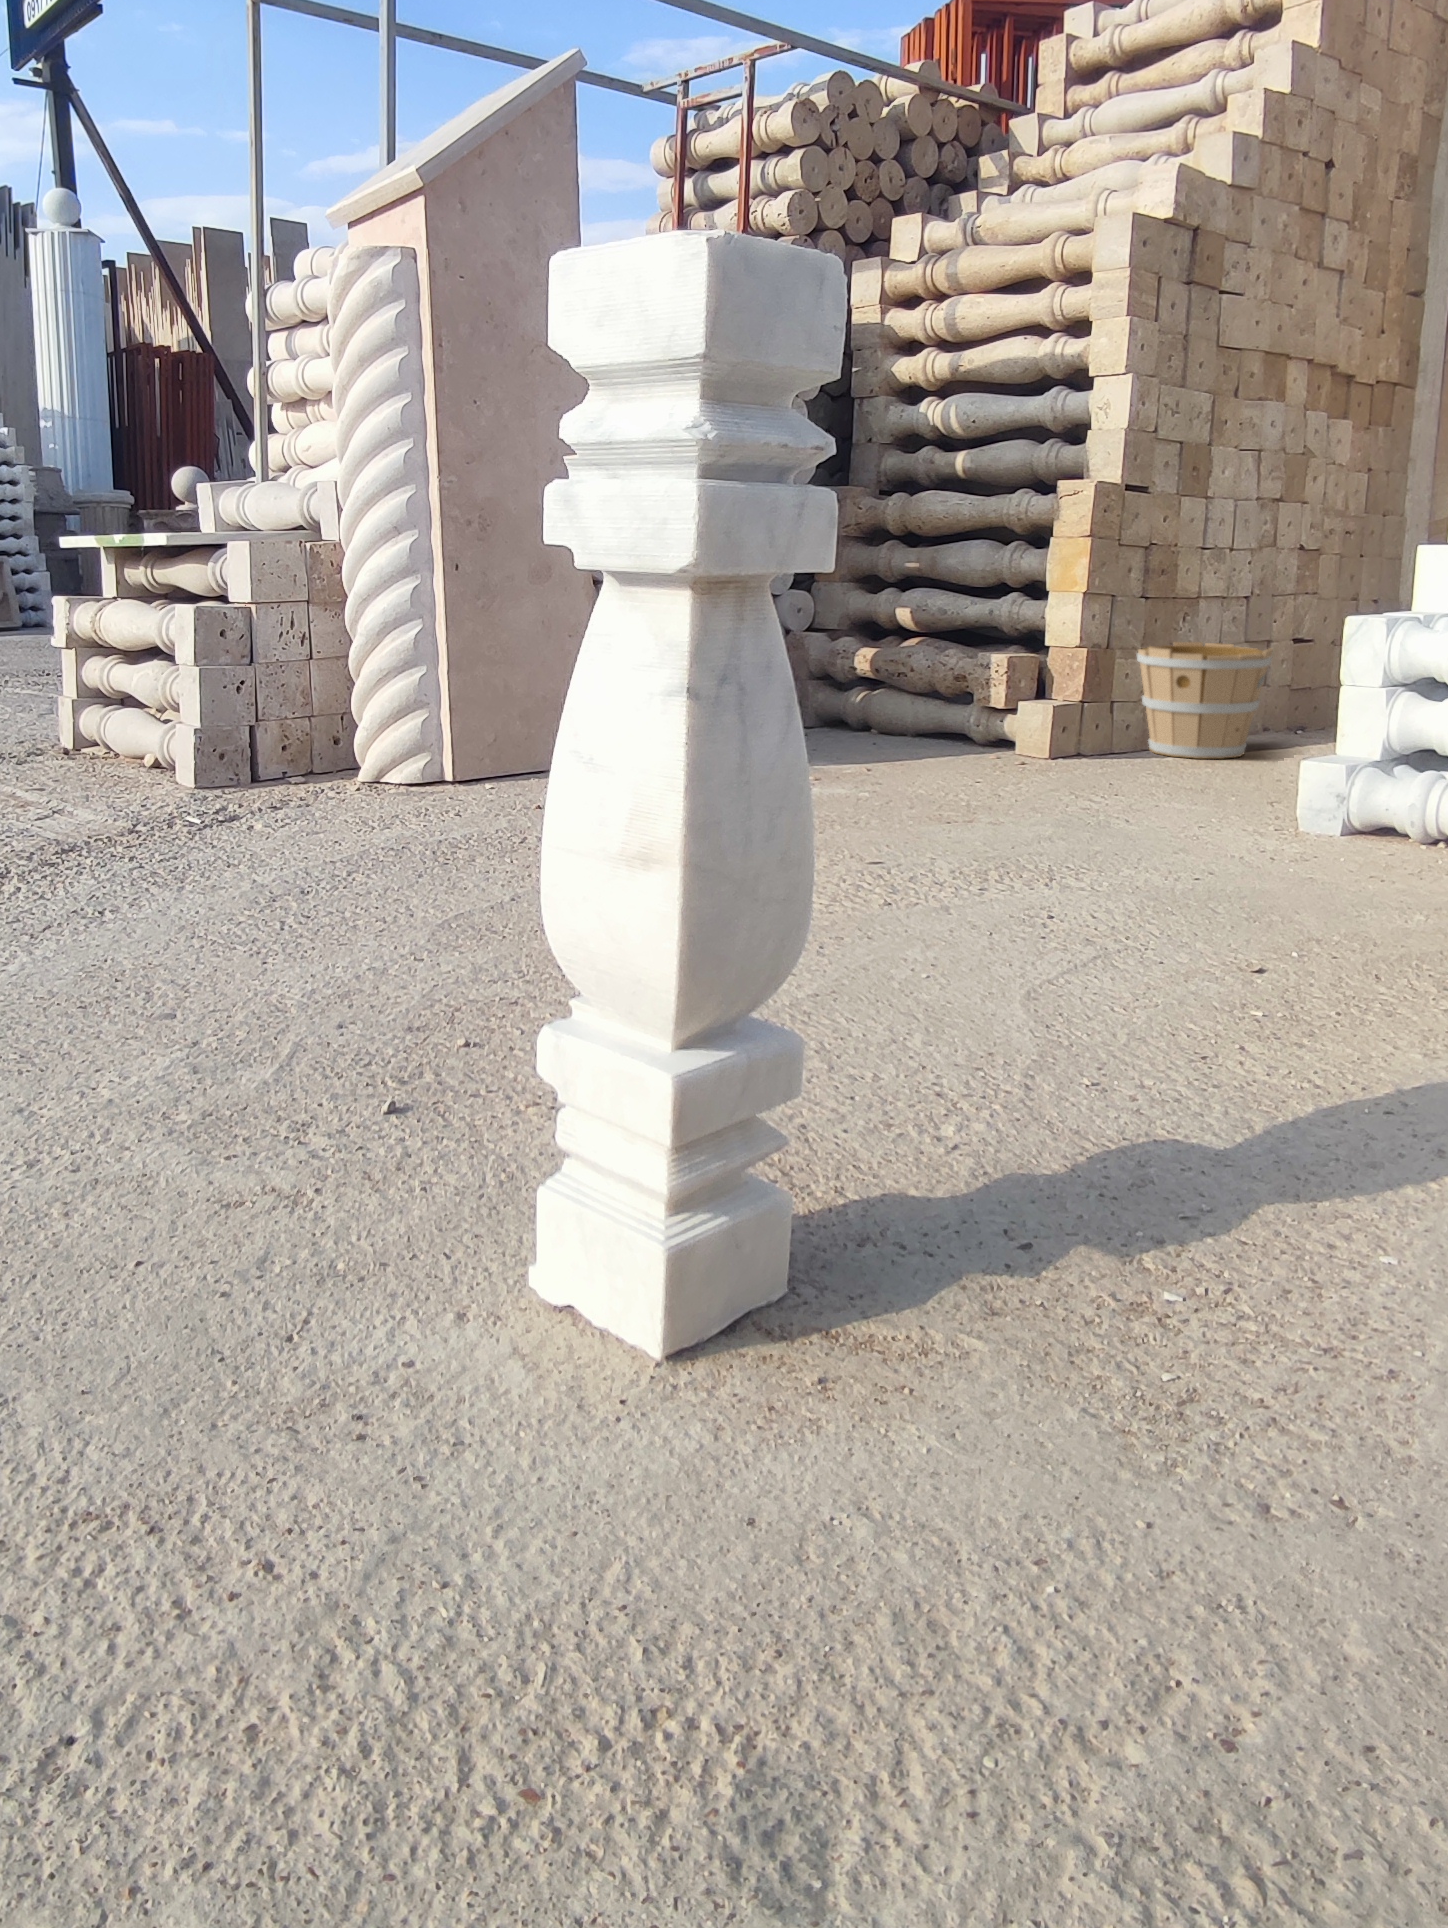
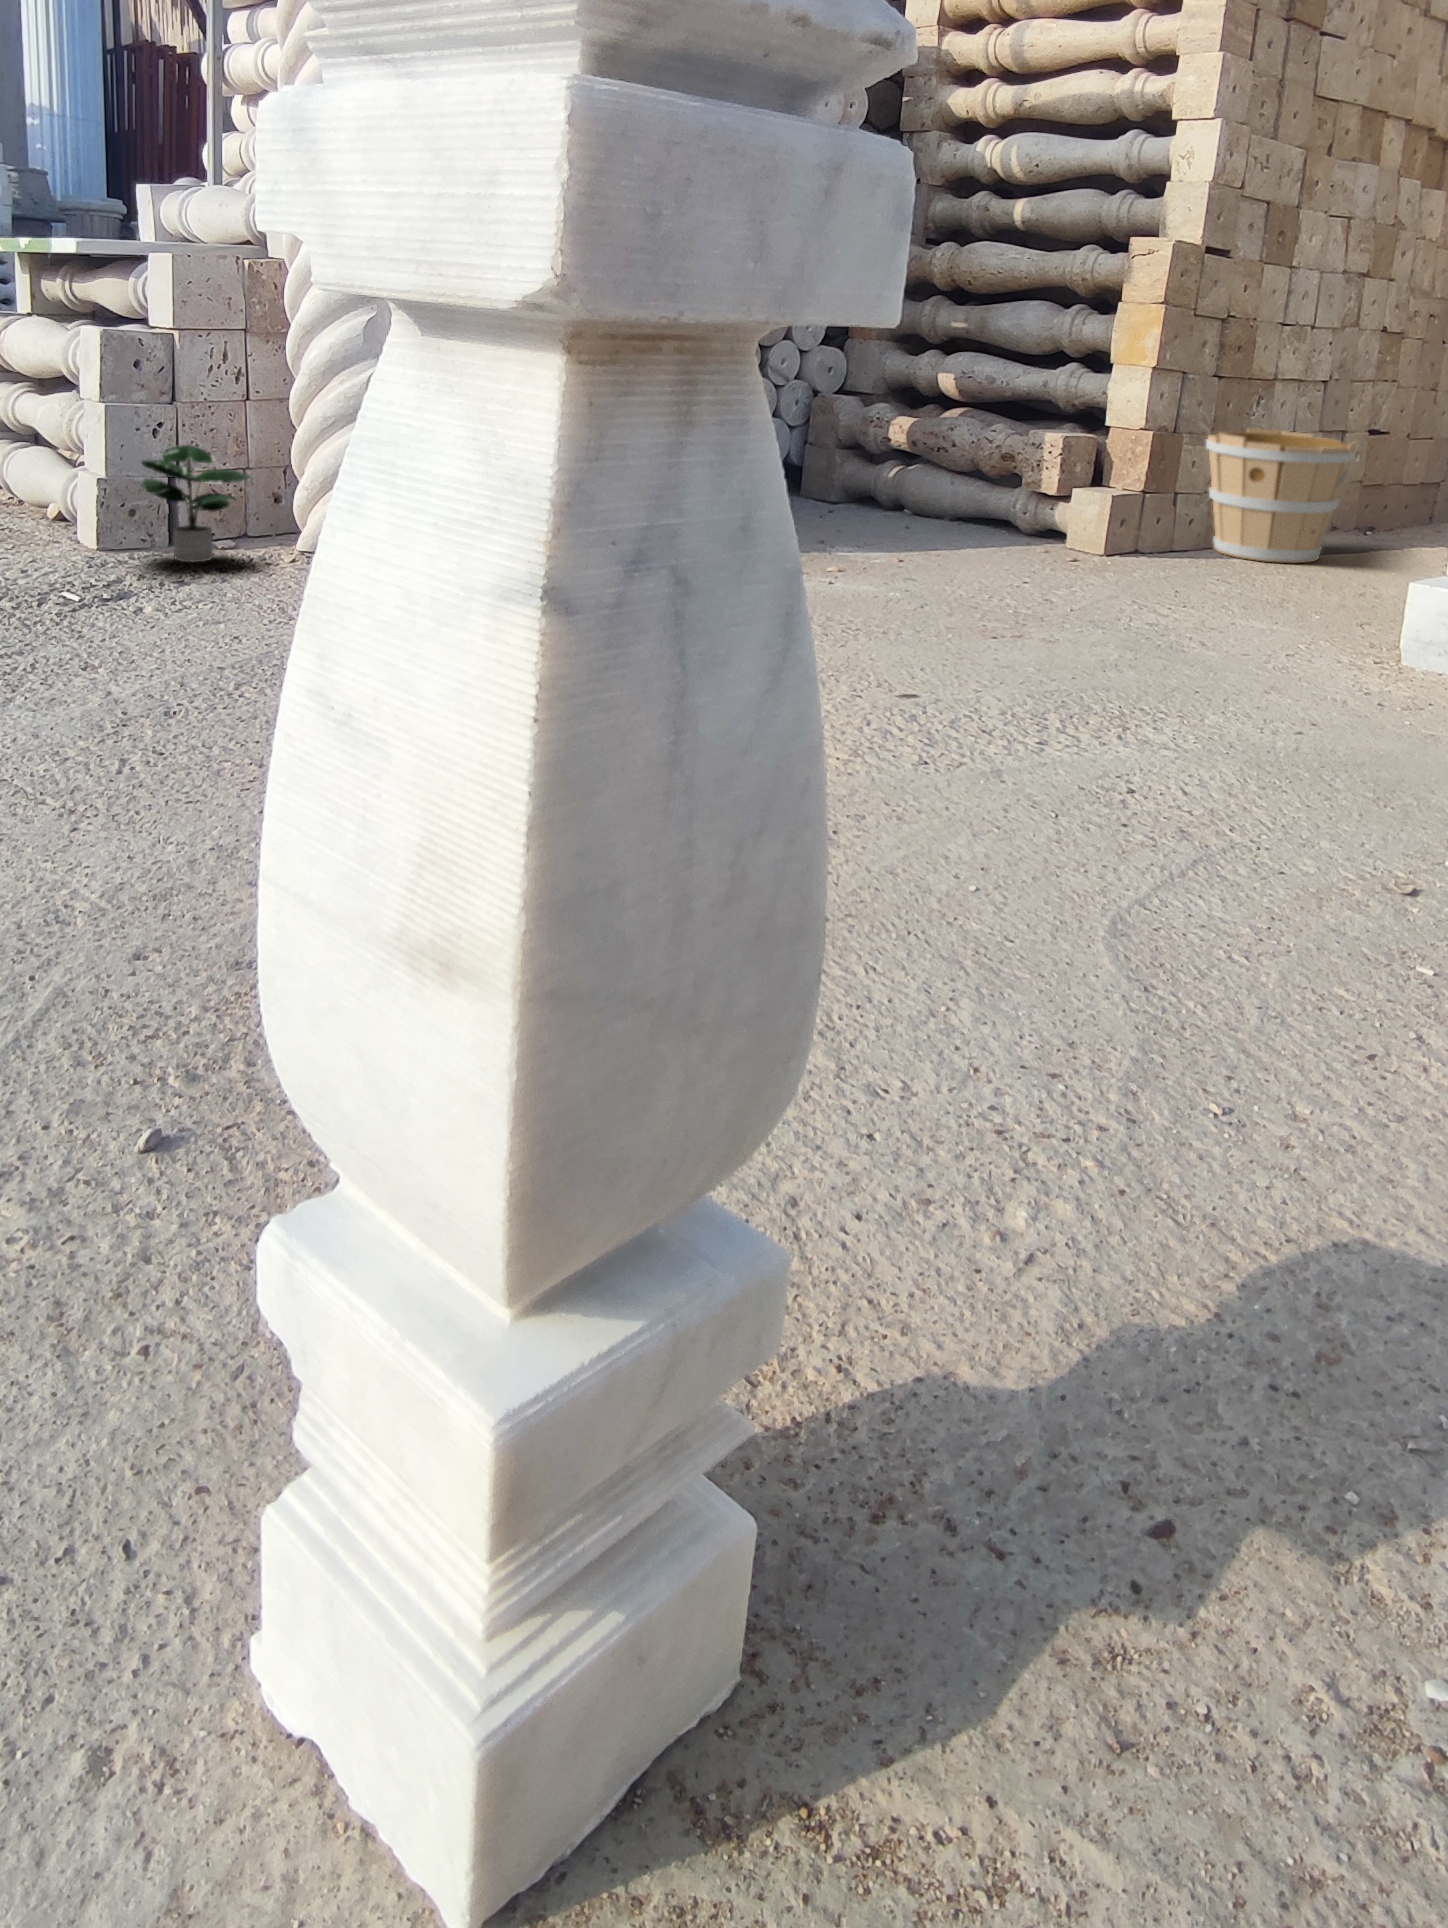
potted plant: none [228,697,321,796] -> present [141,445,252,563]

